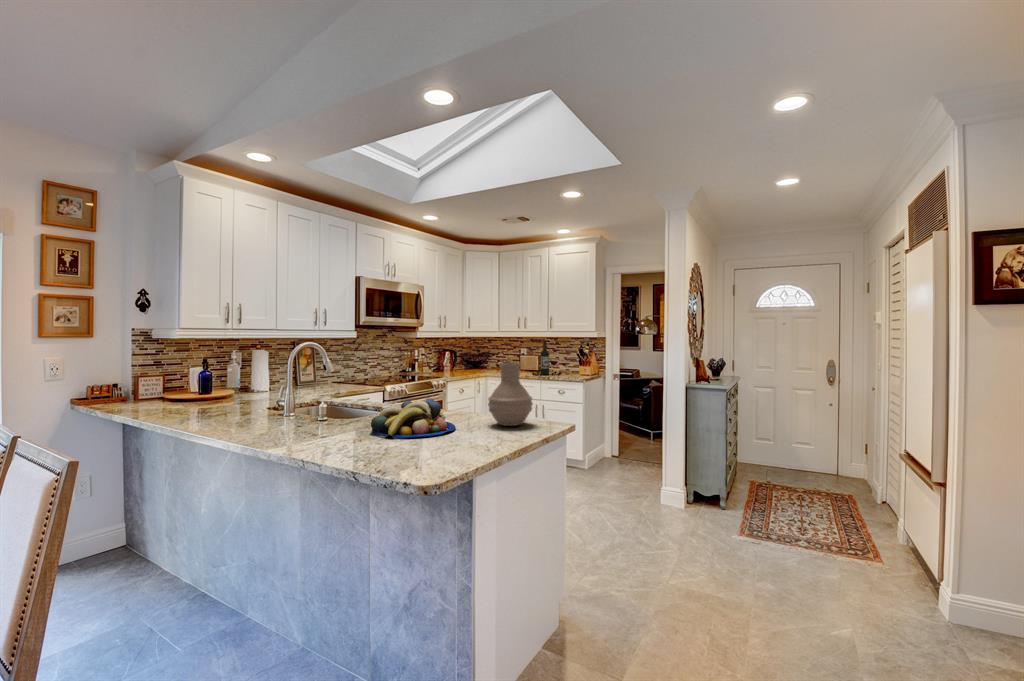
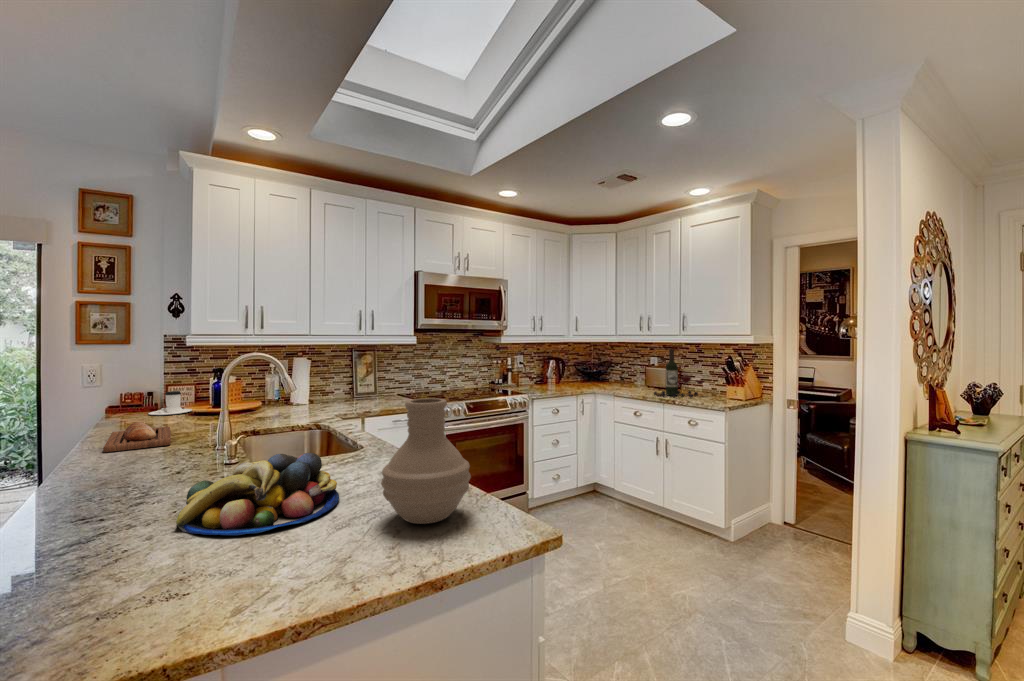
coffee cup: none [126,381,168,404] -> present [148,391,192,415]
bread loaf: none [159,402,239,422] -> present [103,422,171,452]

